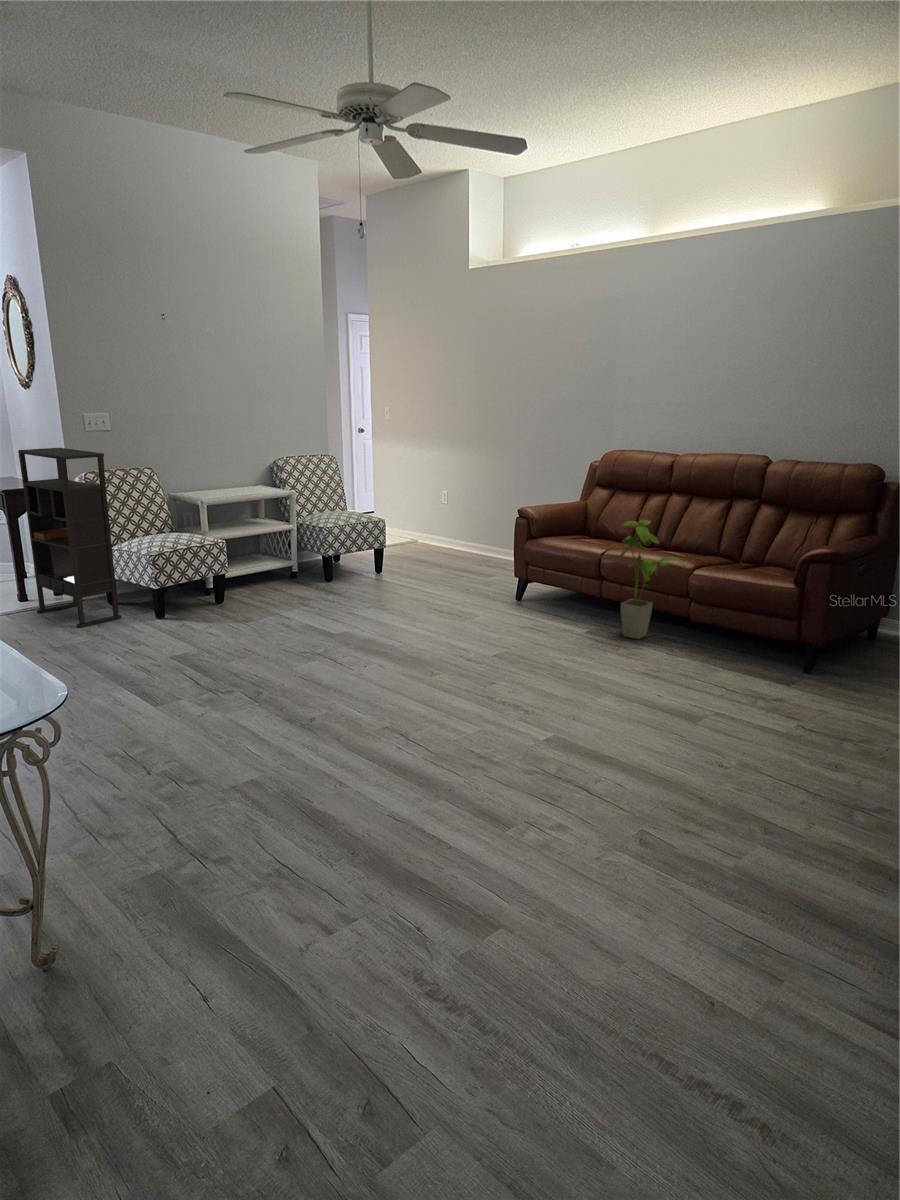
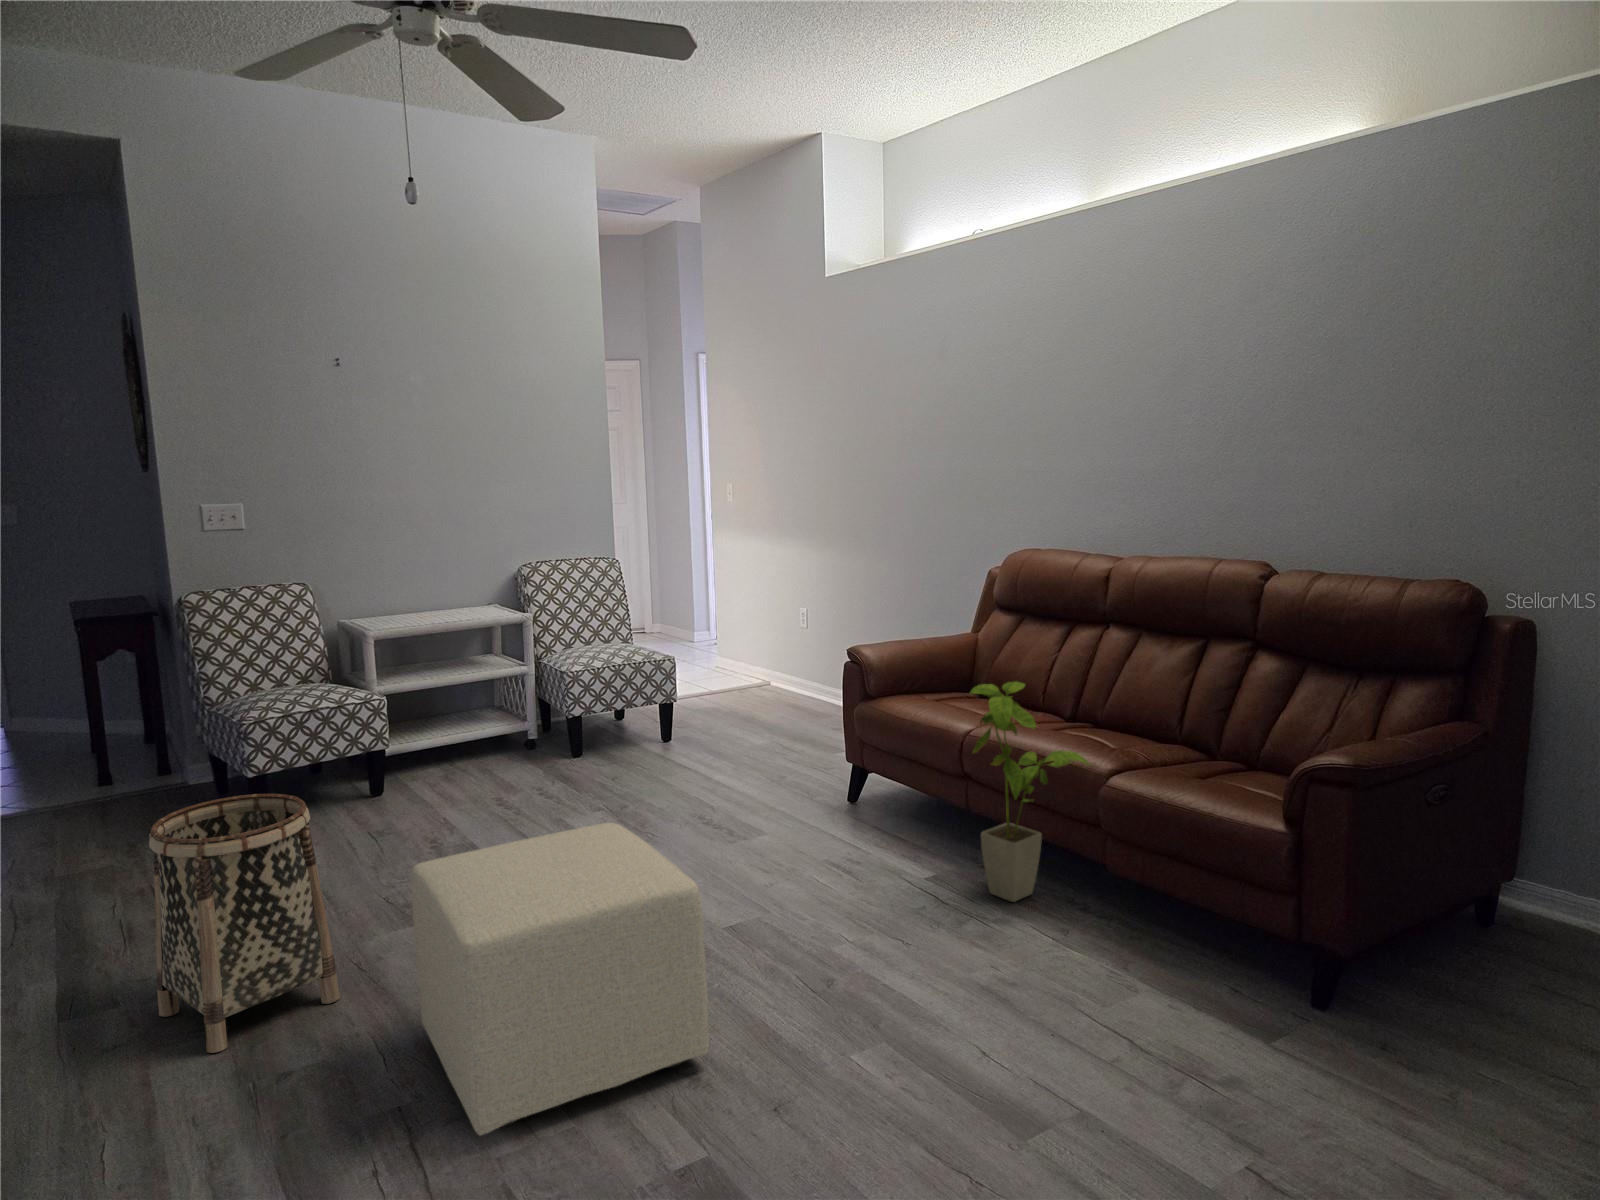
bookshelf: present [18,448,121,628] -> none [86,555,214,835]
basket: none [211,580,309,713] -> present [149,794,340,1053]
ottoman: none [371,592,533,729] -> present [411,823,709,1135]

